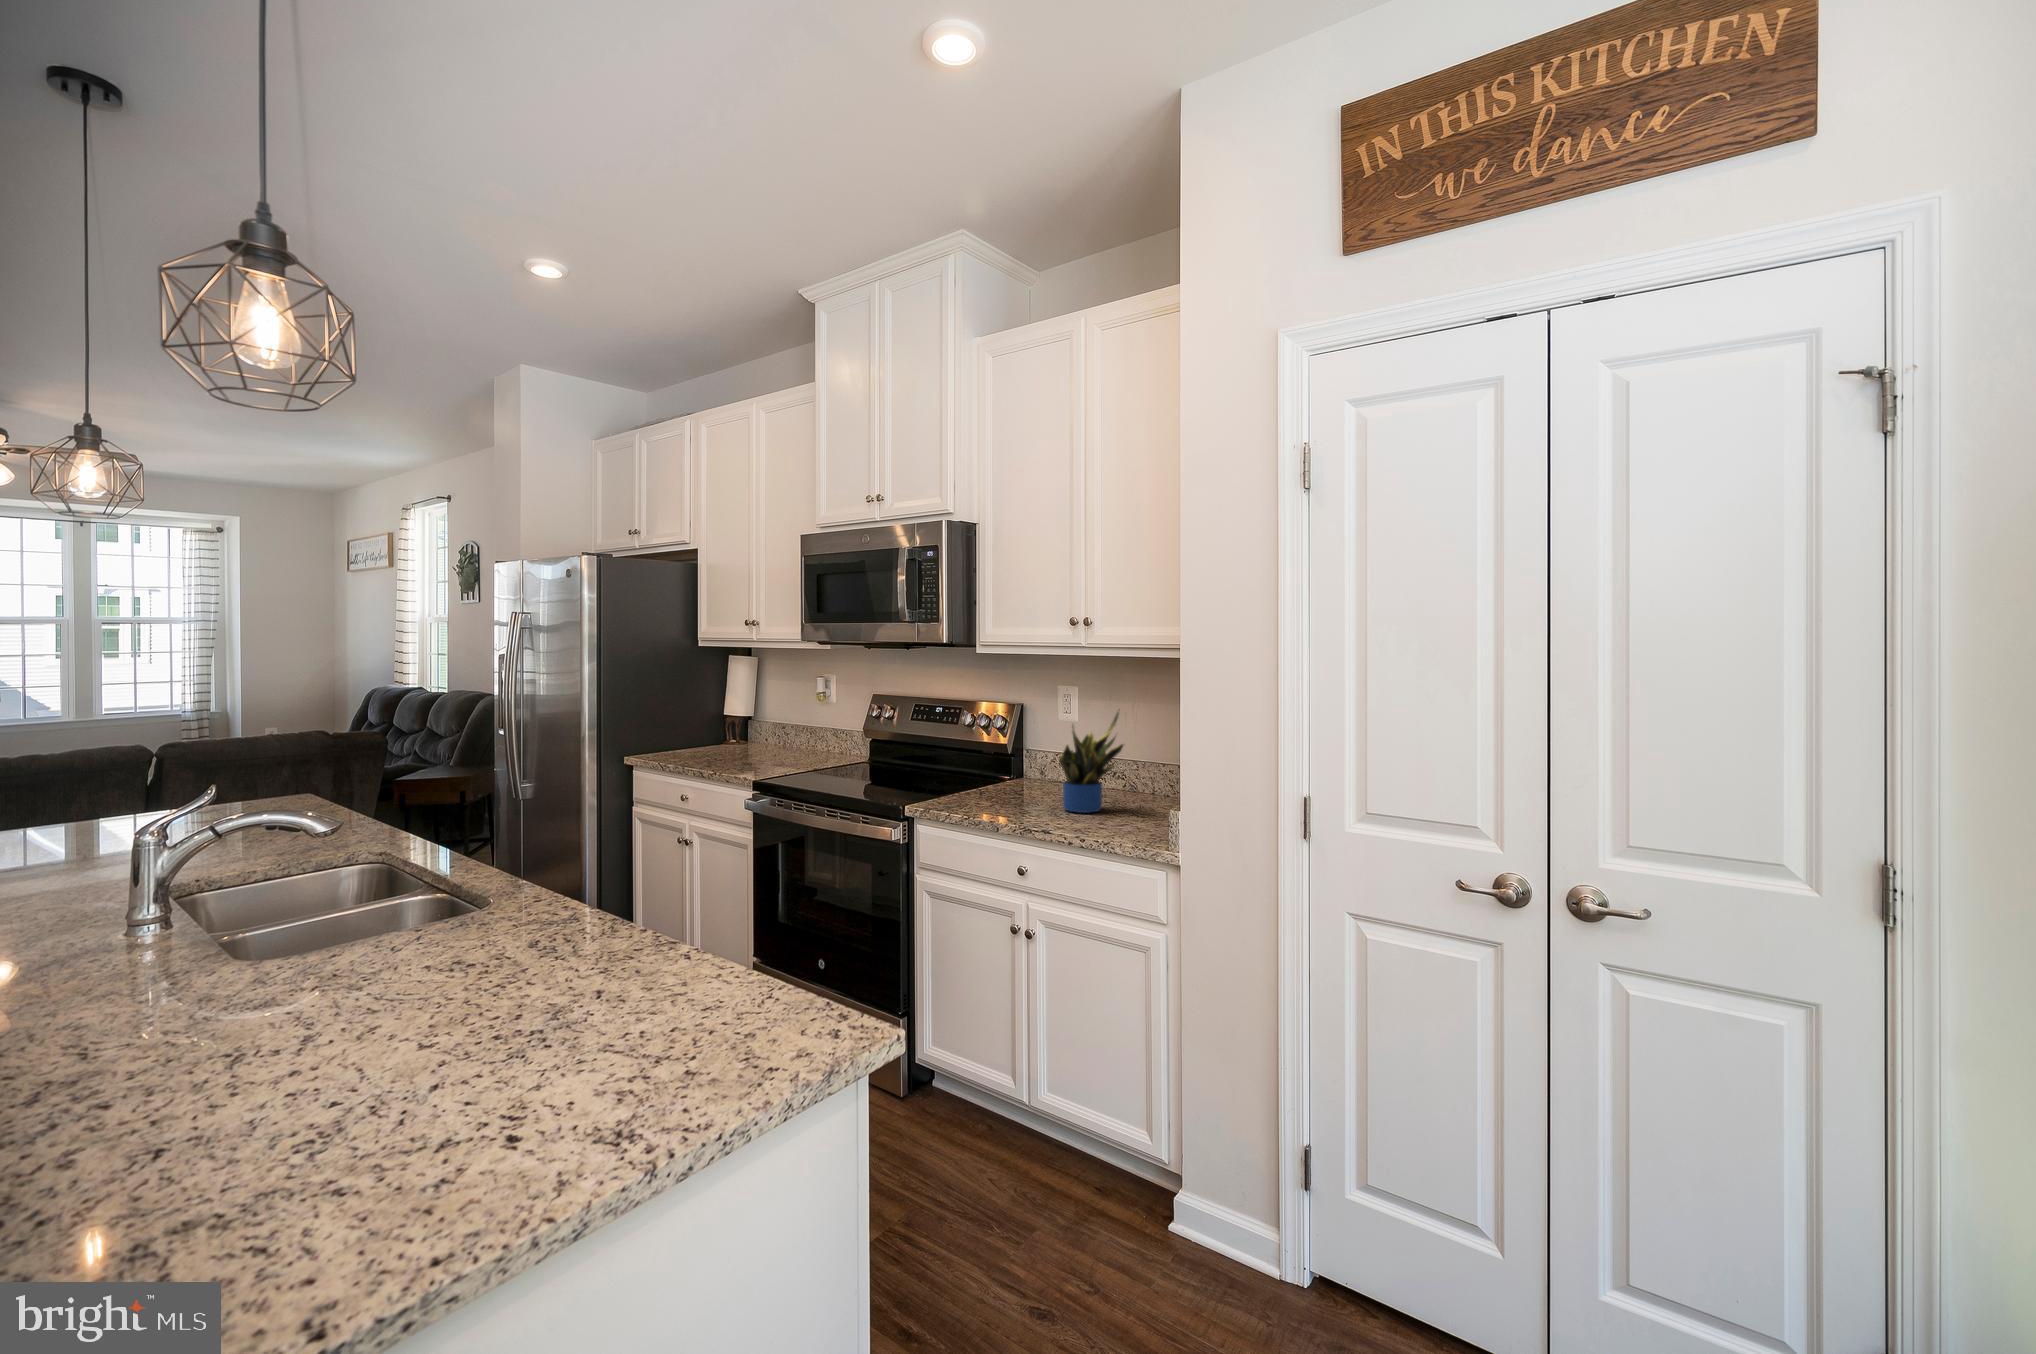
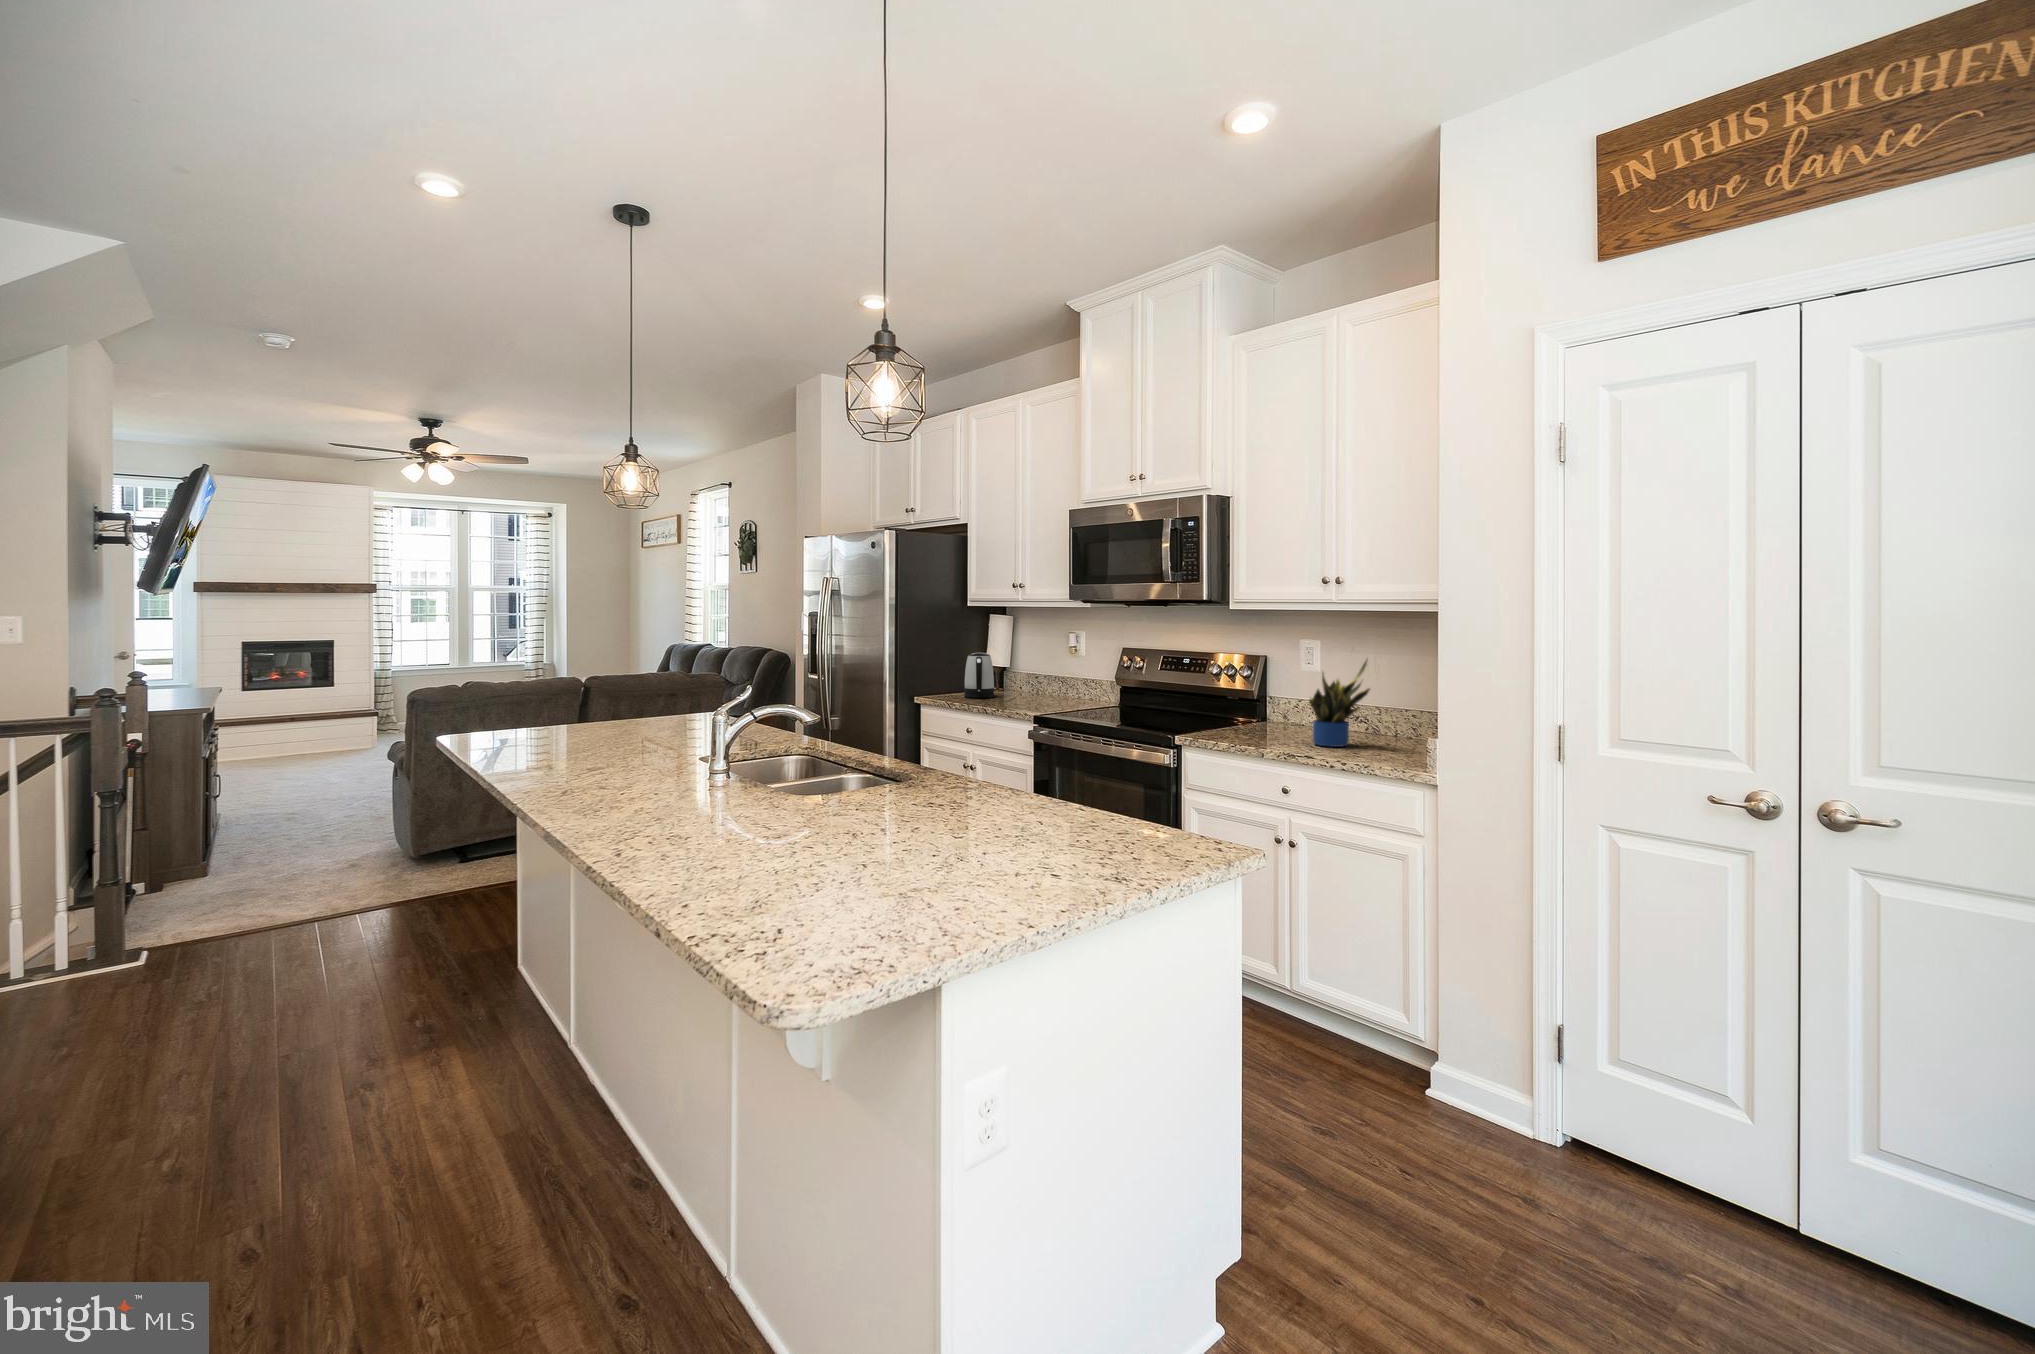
kettle: none [691,699,728,752] -> present [964,653,994,698]

